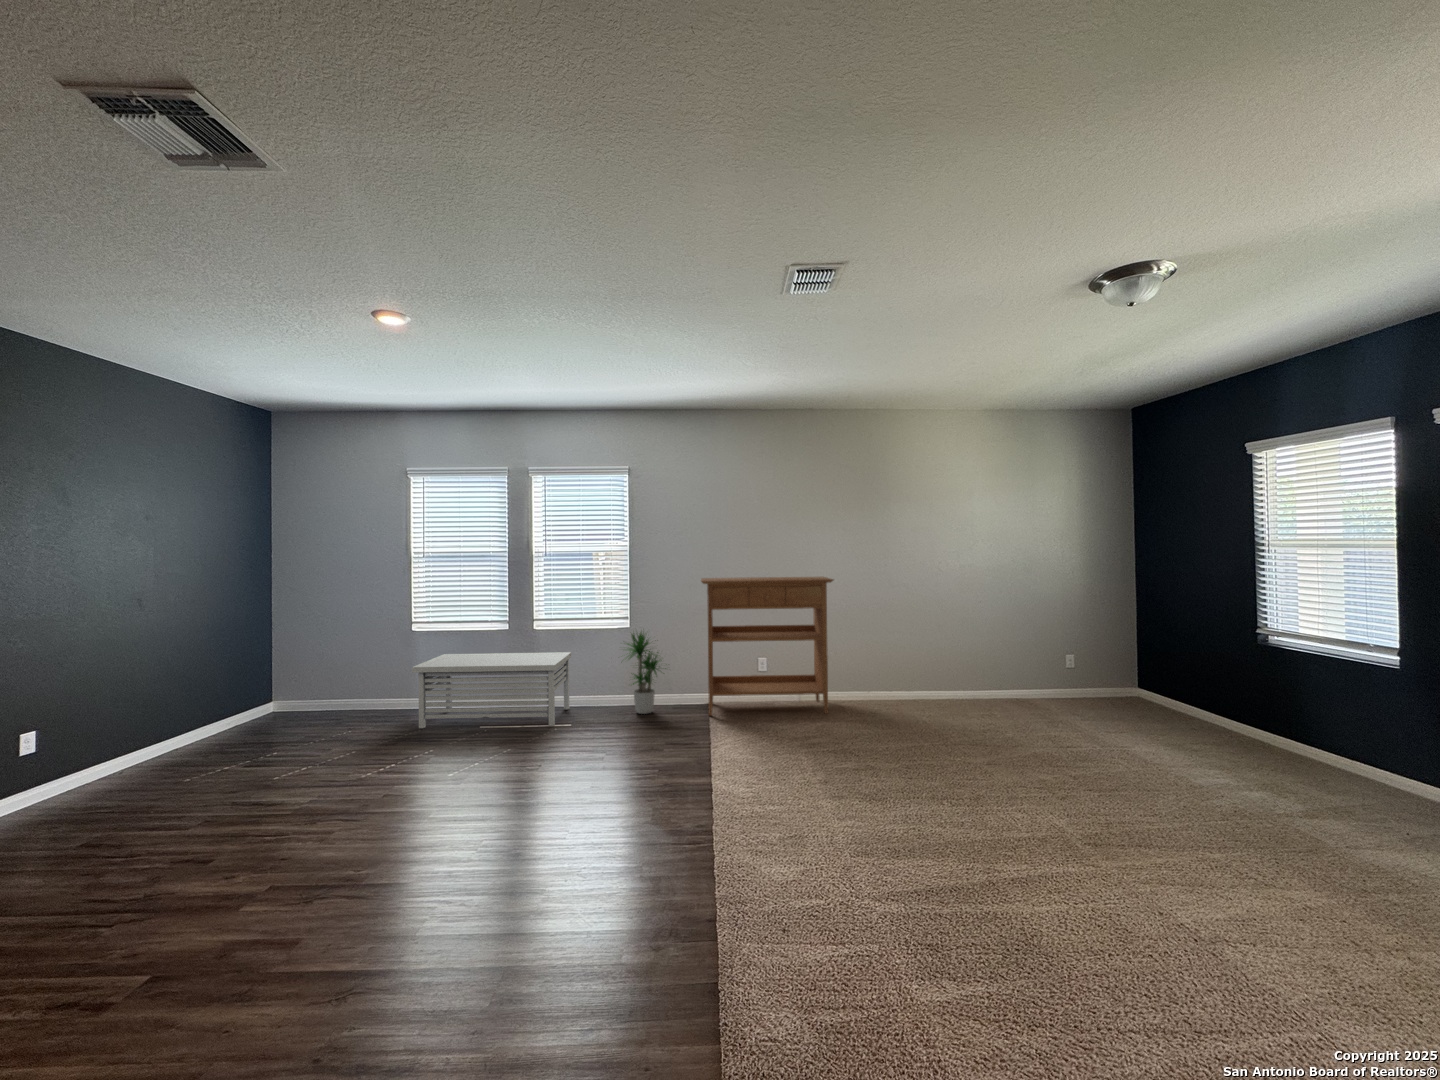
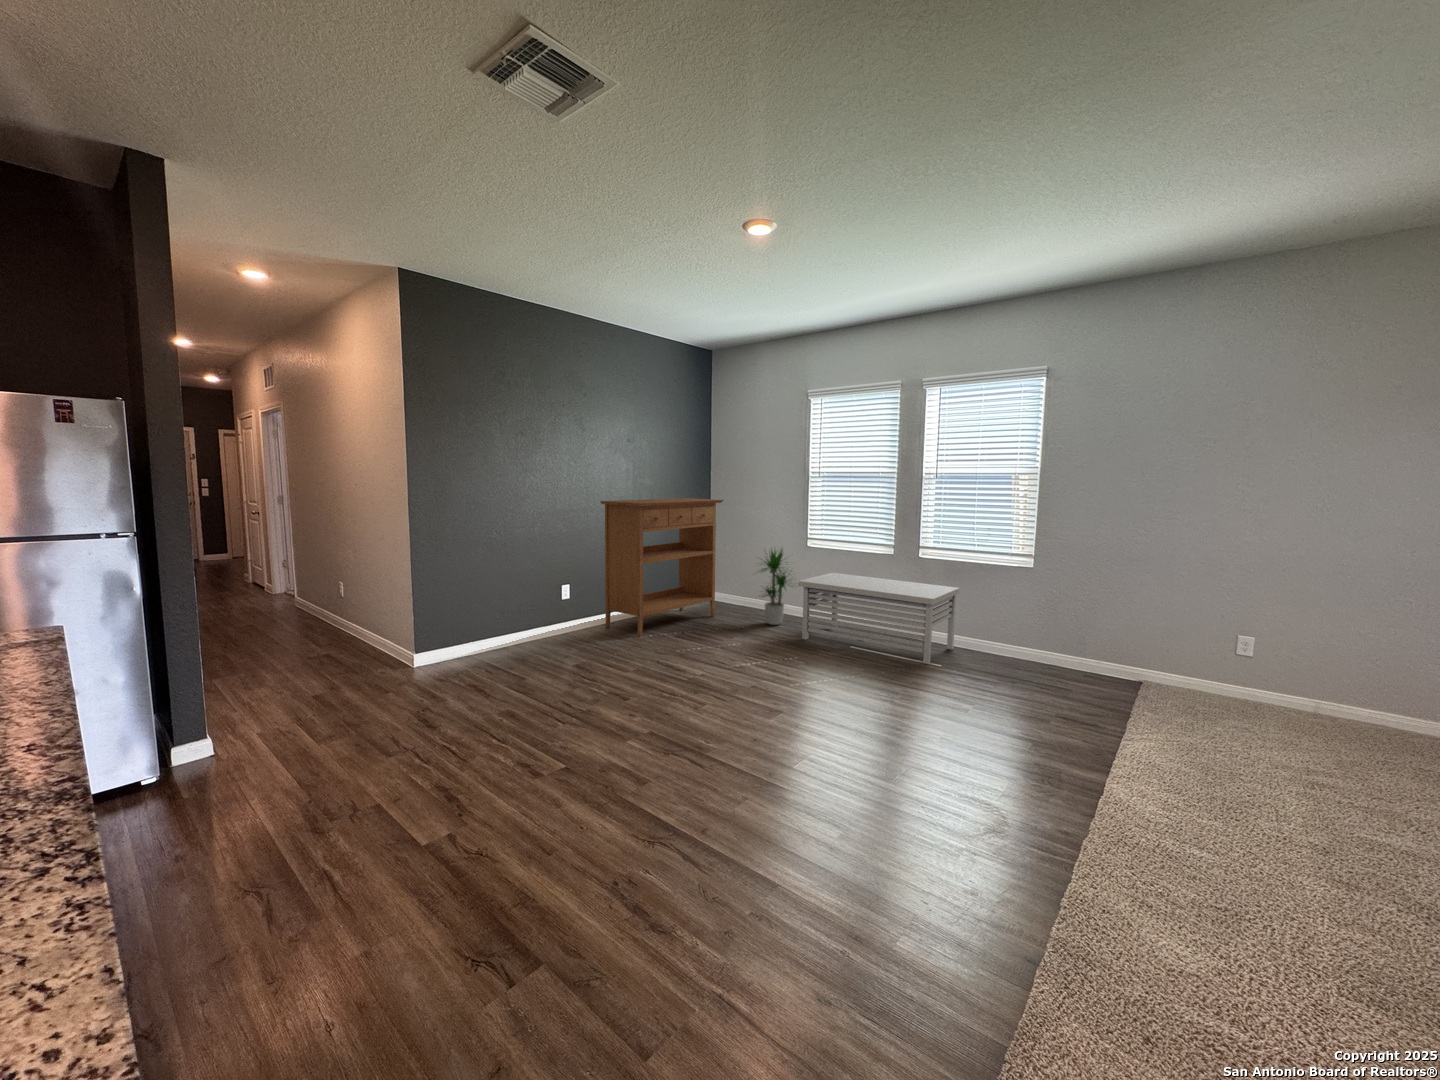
console table: present [701,577,833,716] -> present [600,498,724,636]
potted plant: present [626,632,666,714] -> present [761,549,793,625]

